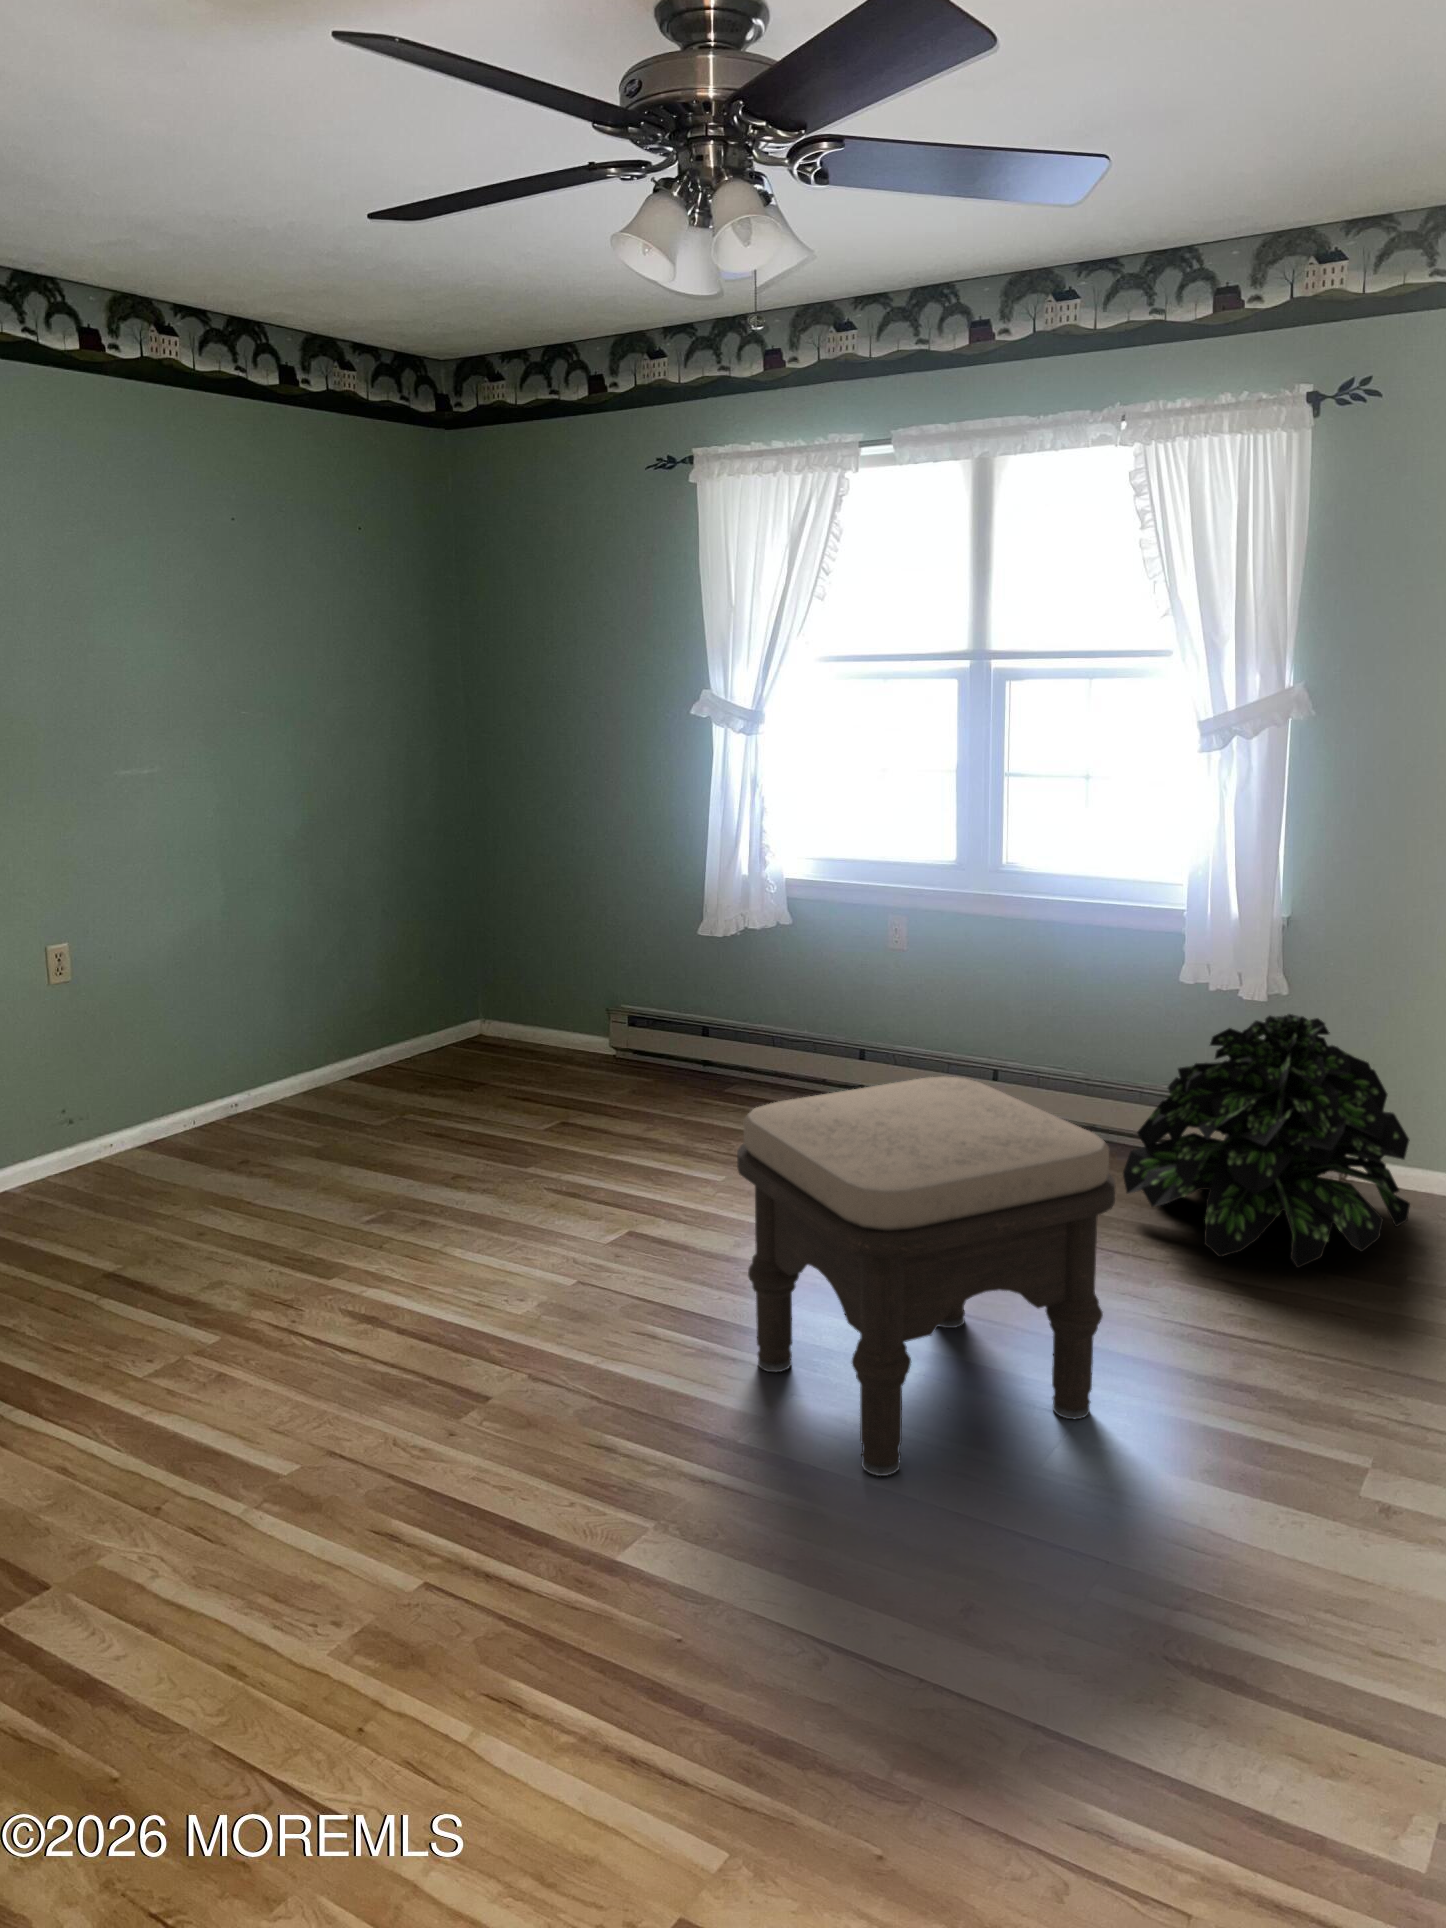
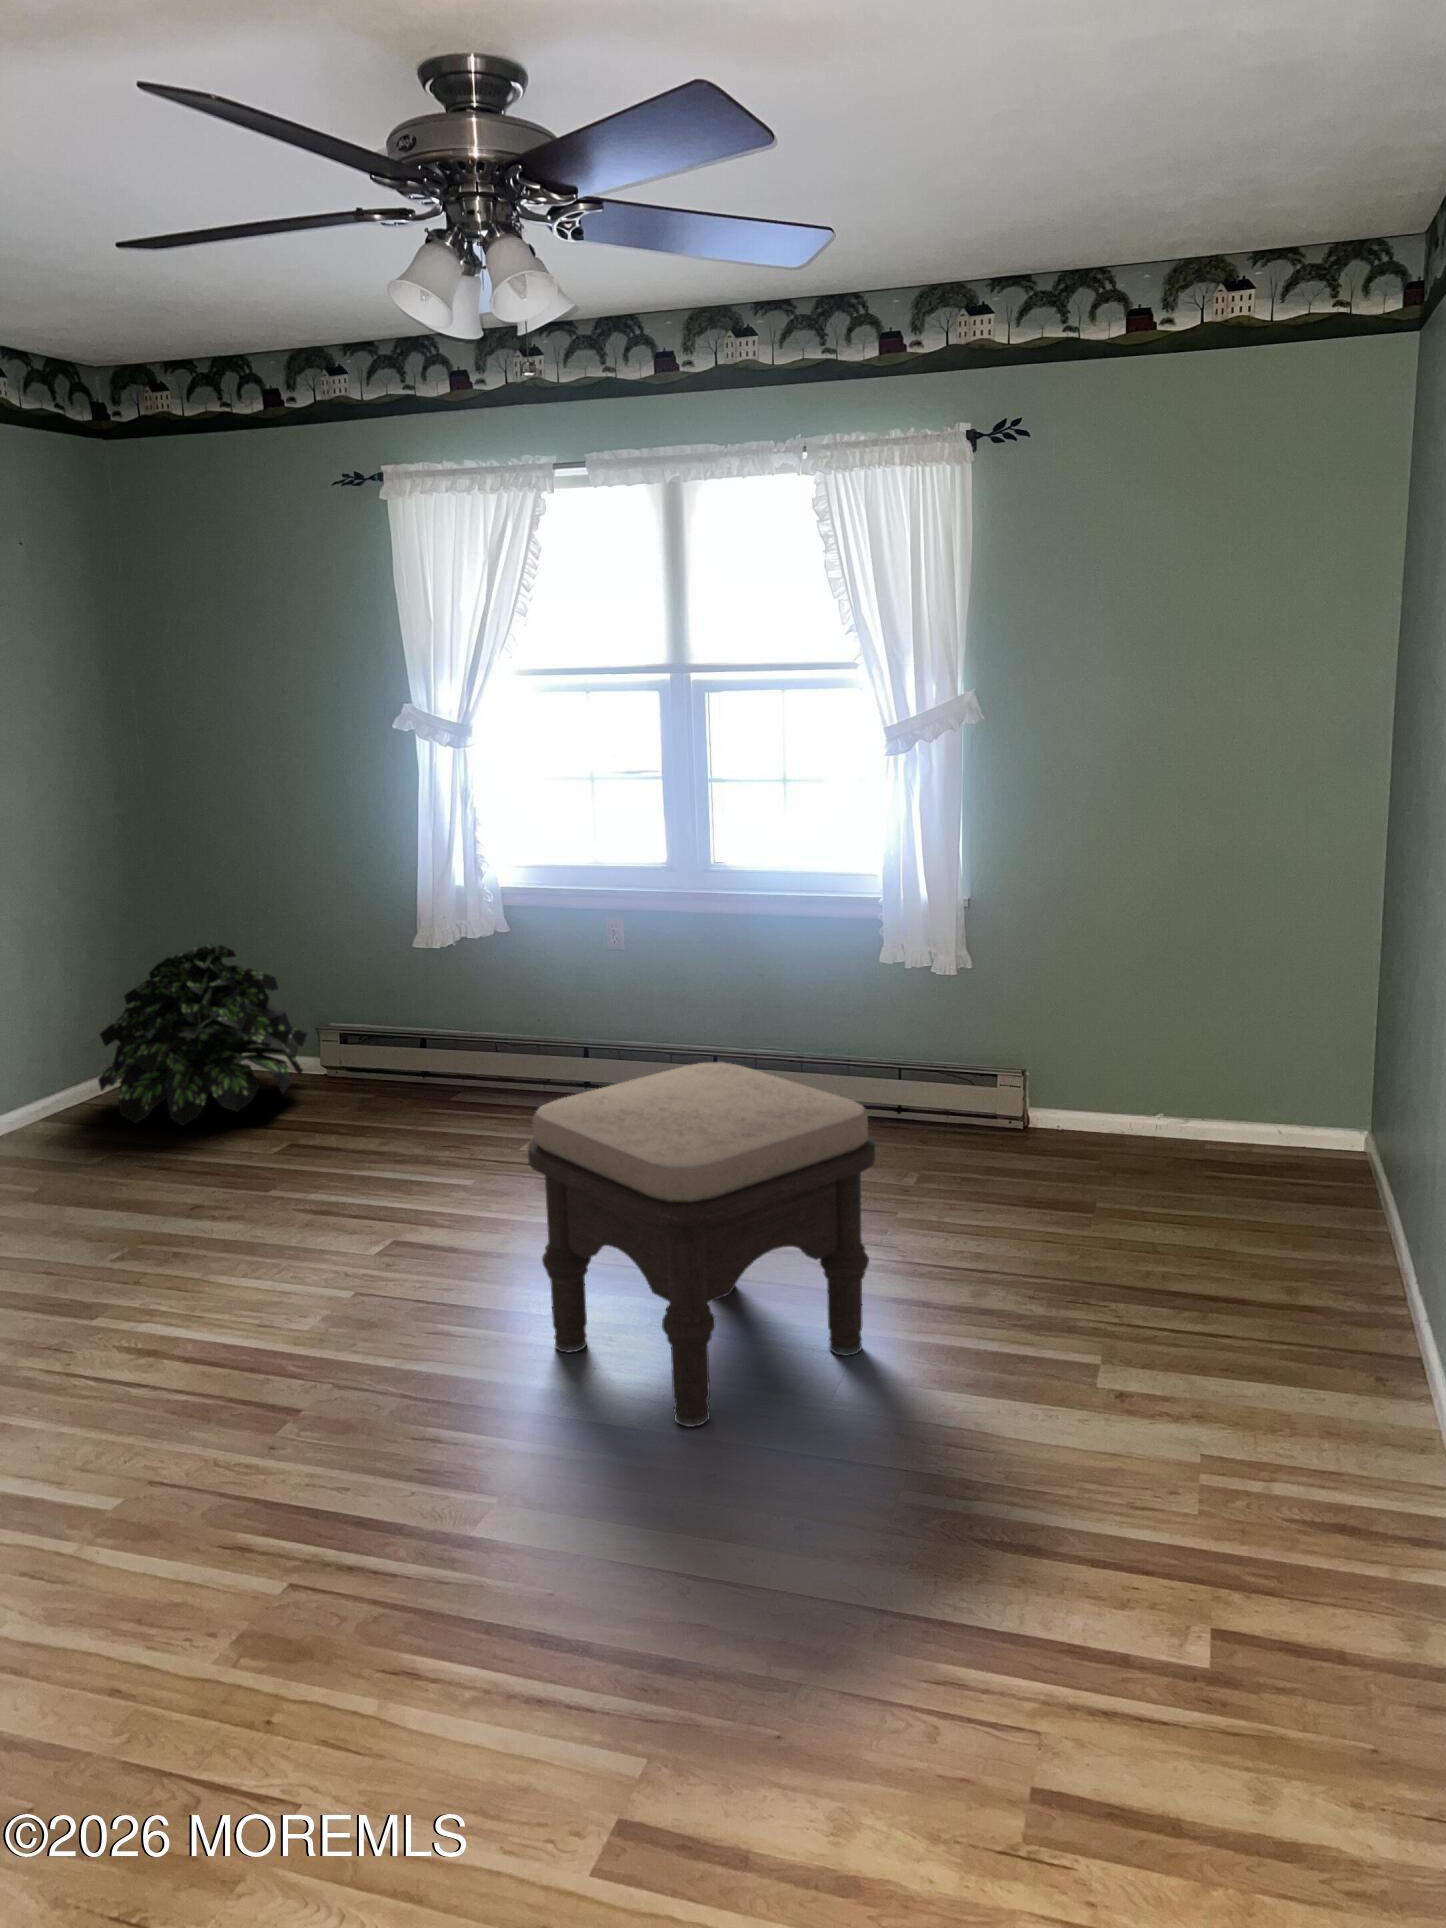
potted plant: present [1123,1014,1410,1268] -> present [98,944,307,1126]

